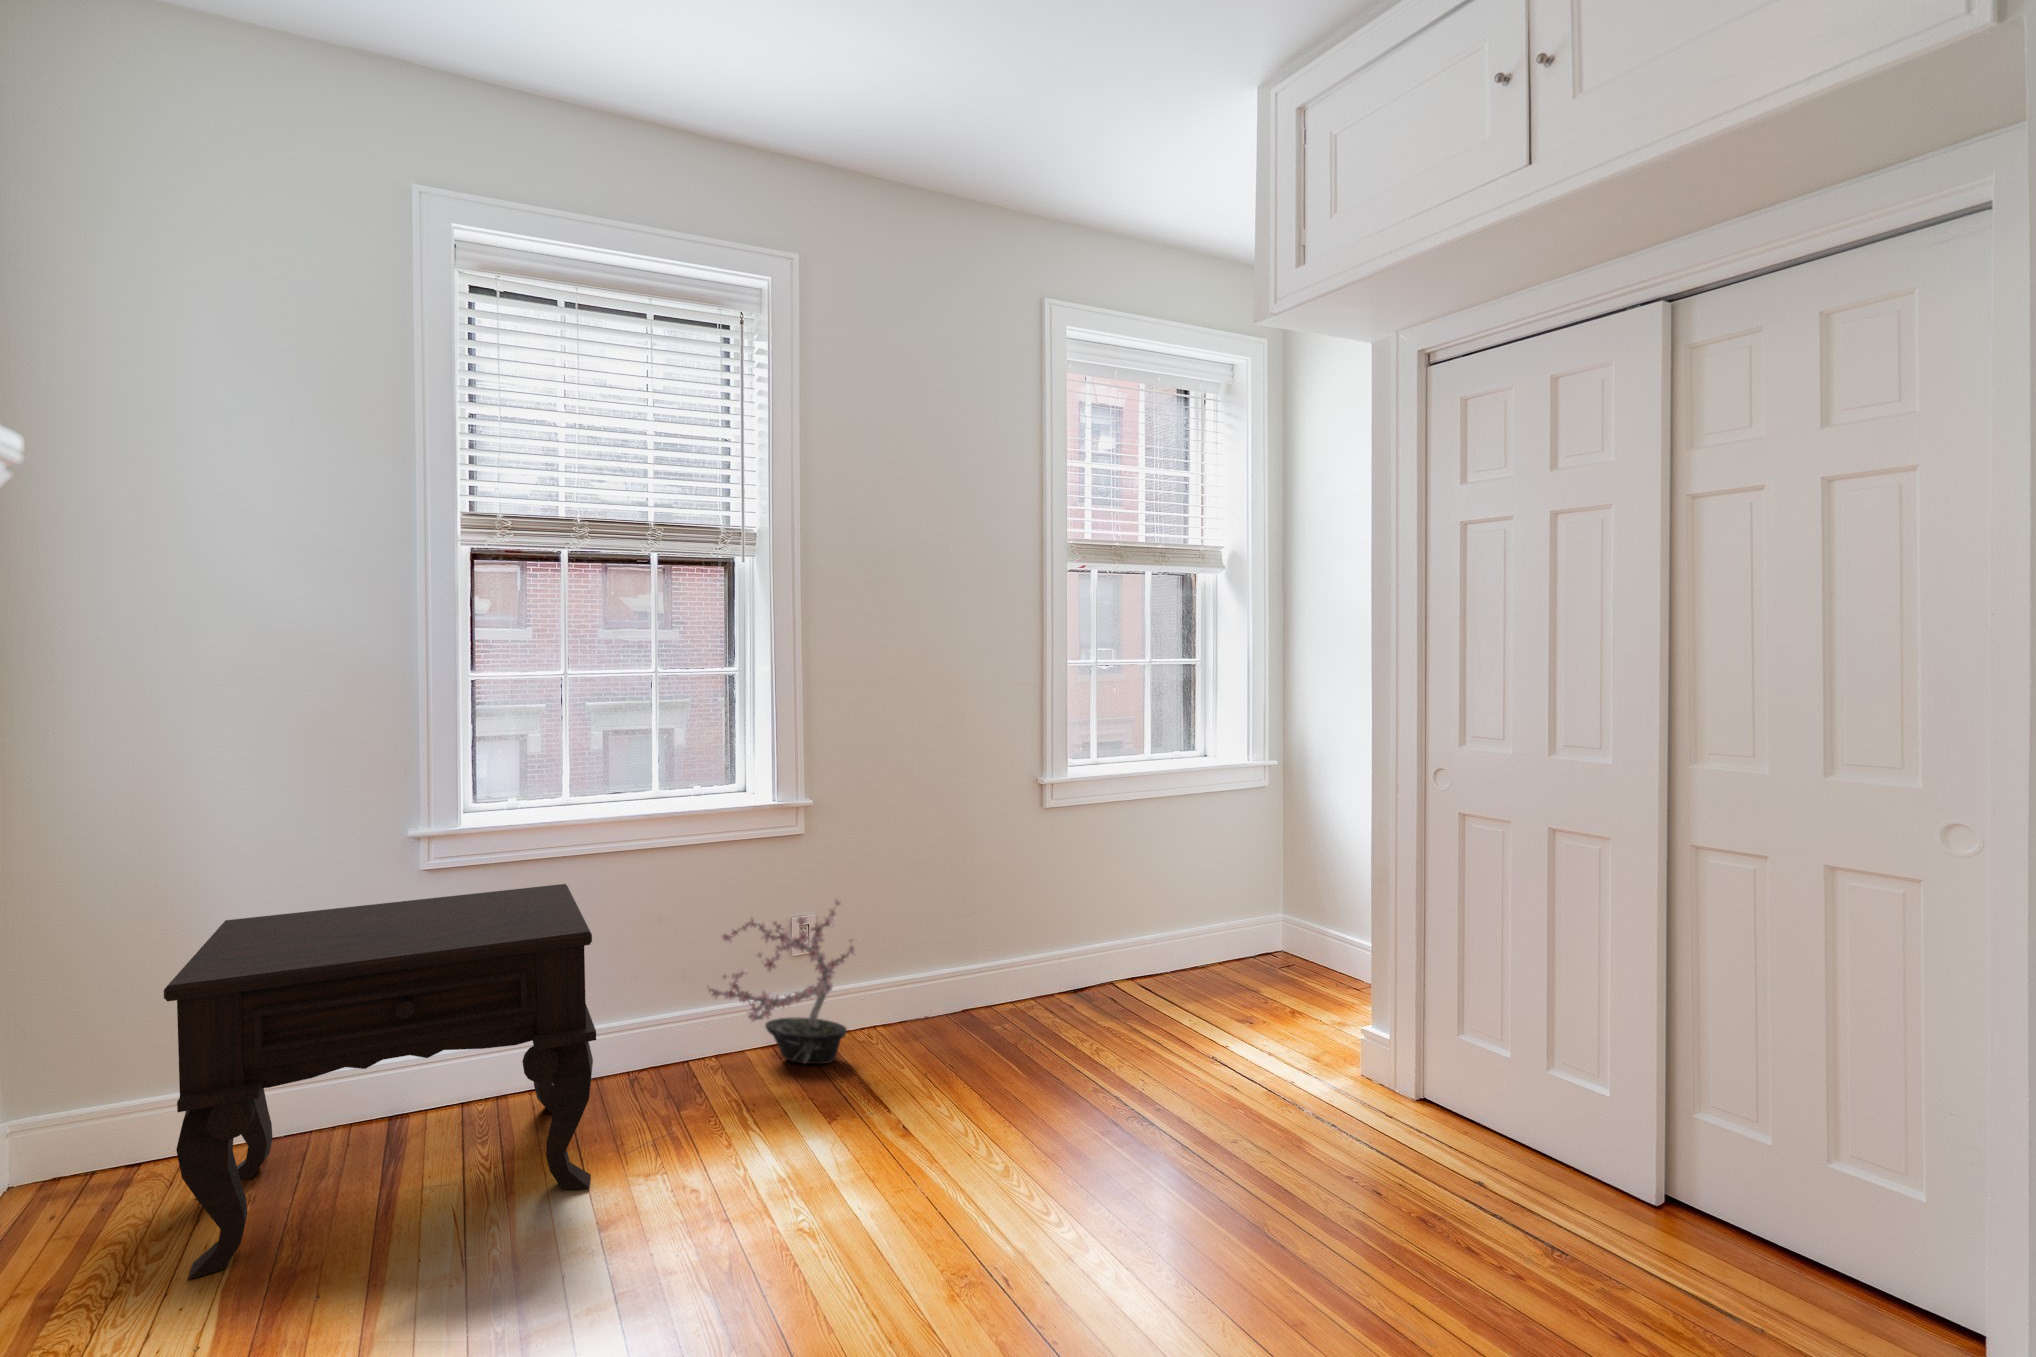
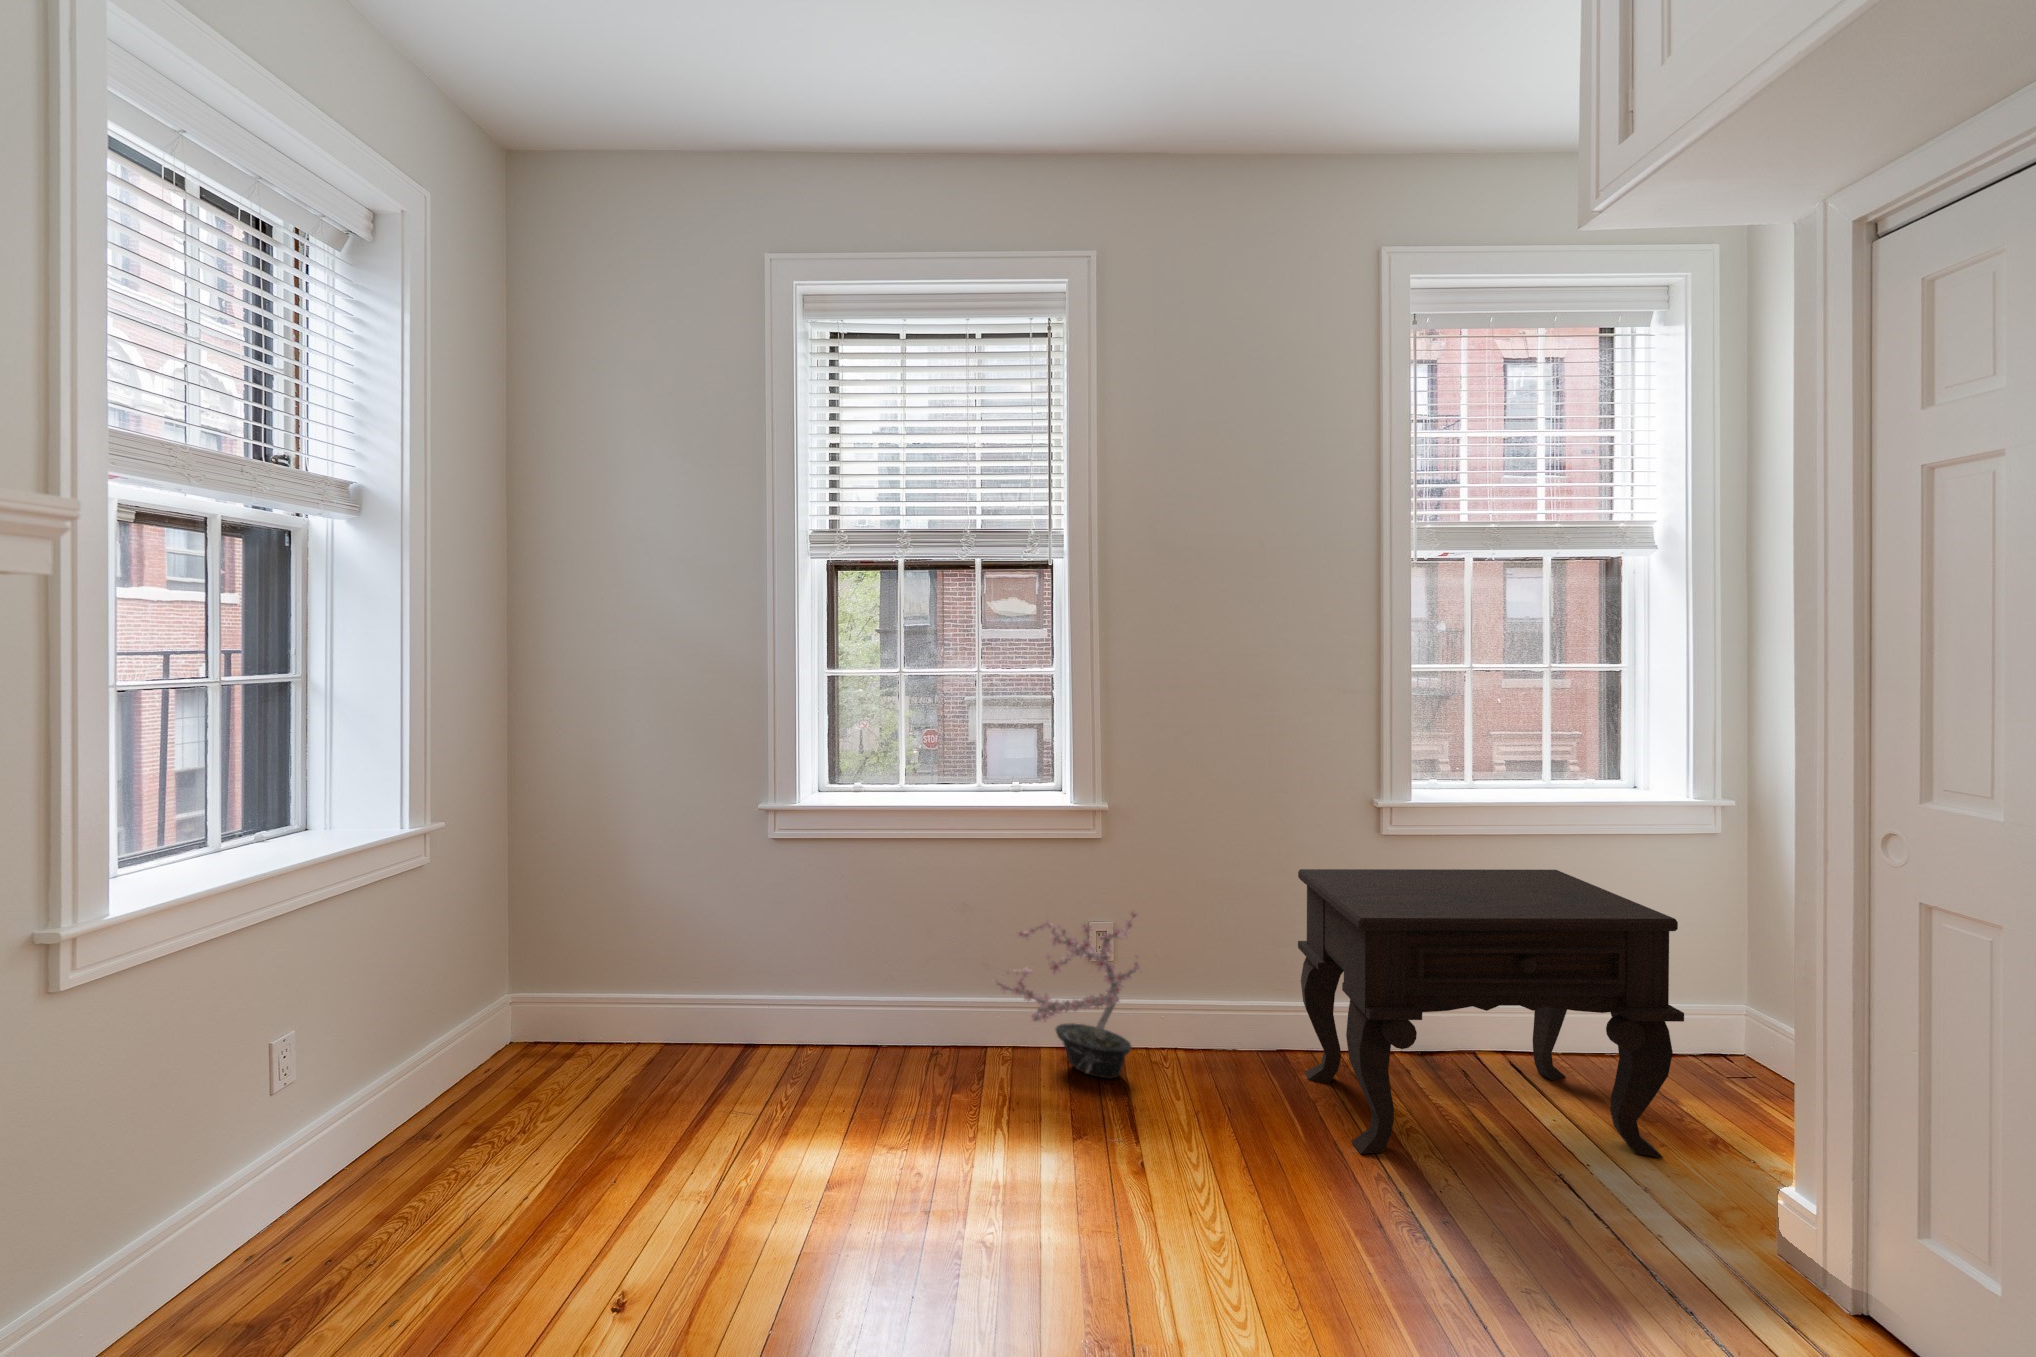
side table: present [164,884,596,1279] -> present [1298,869,1684,1158]

